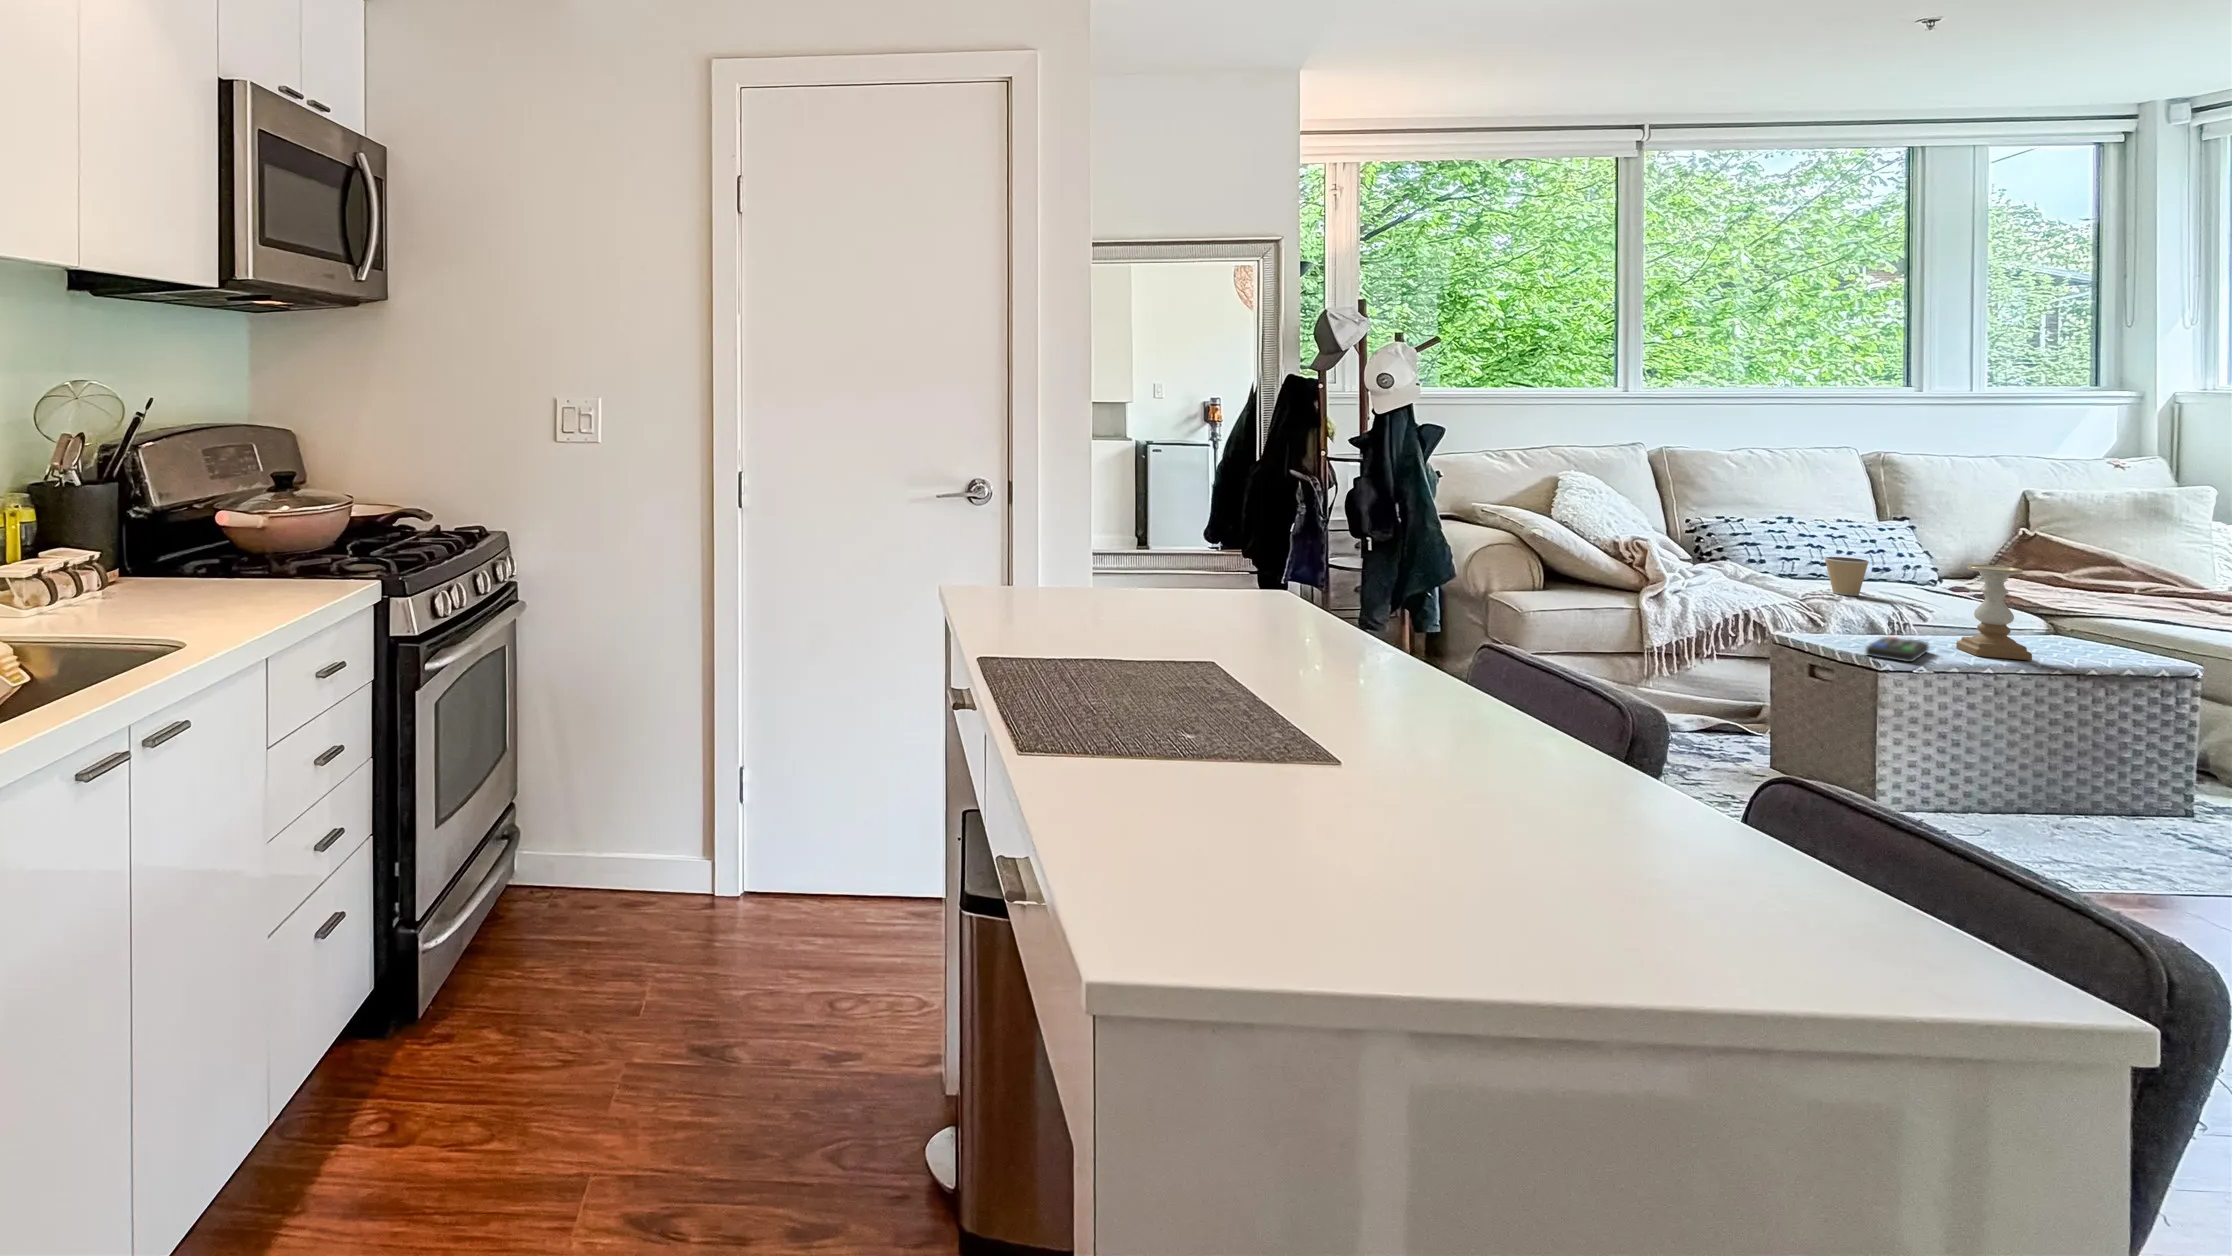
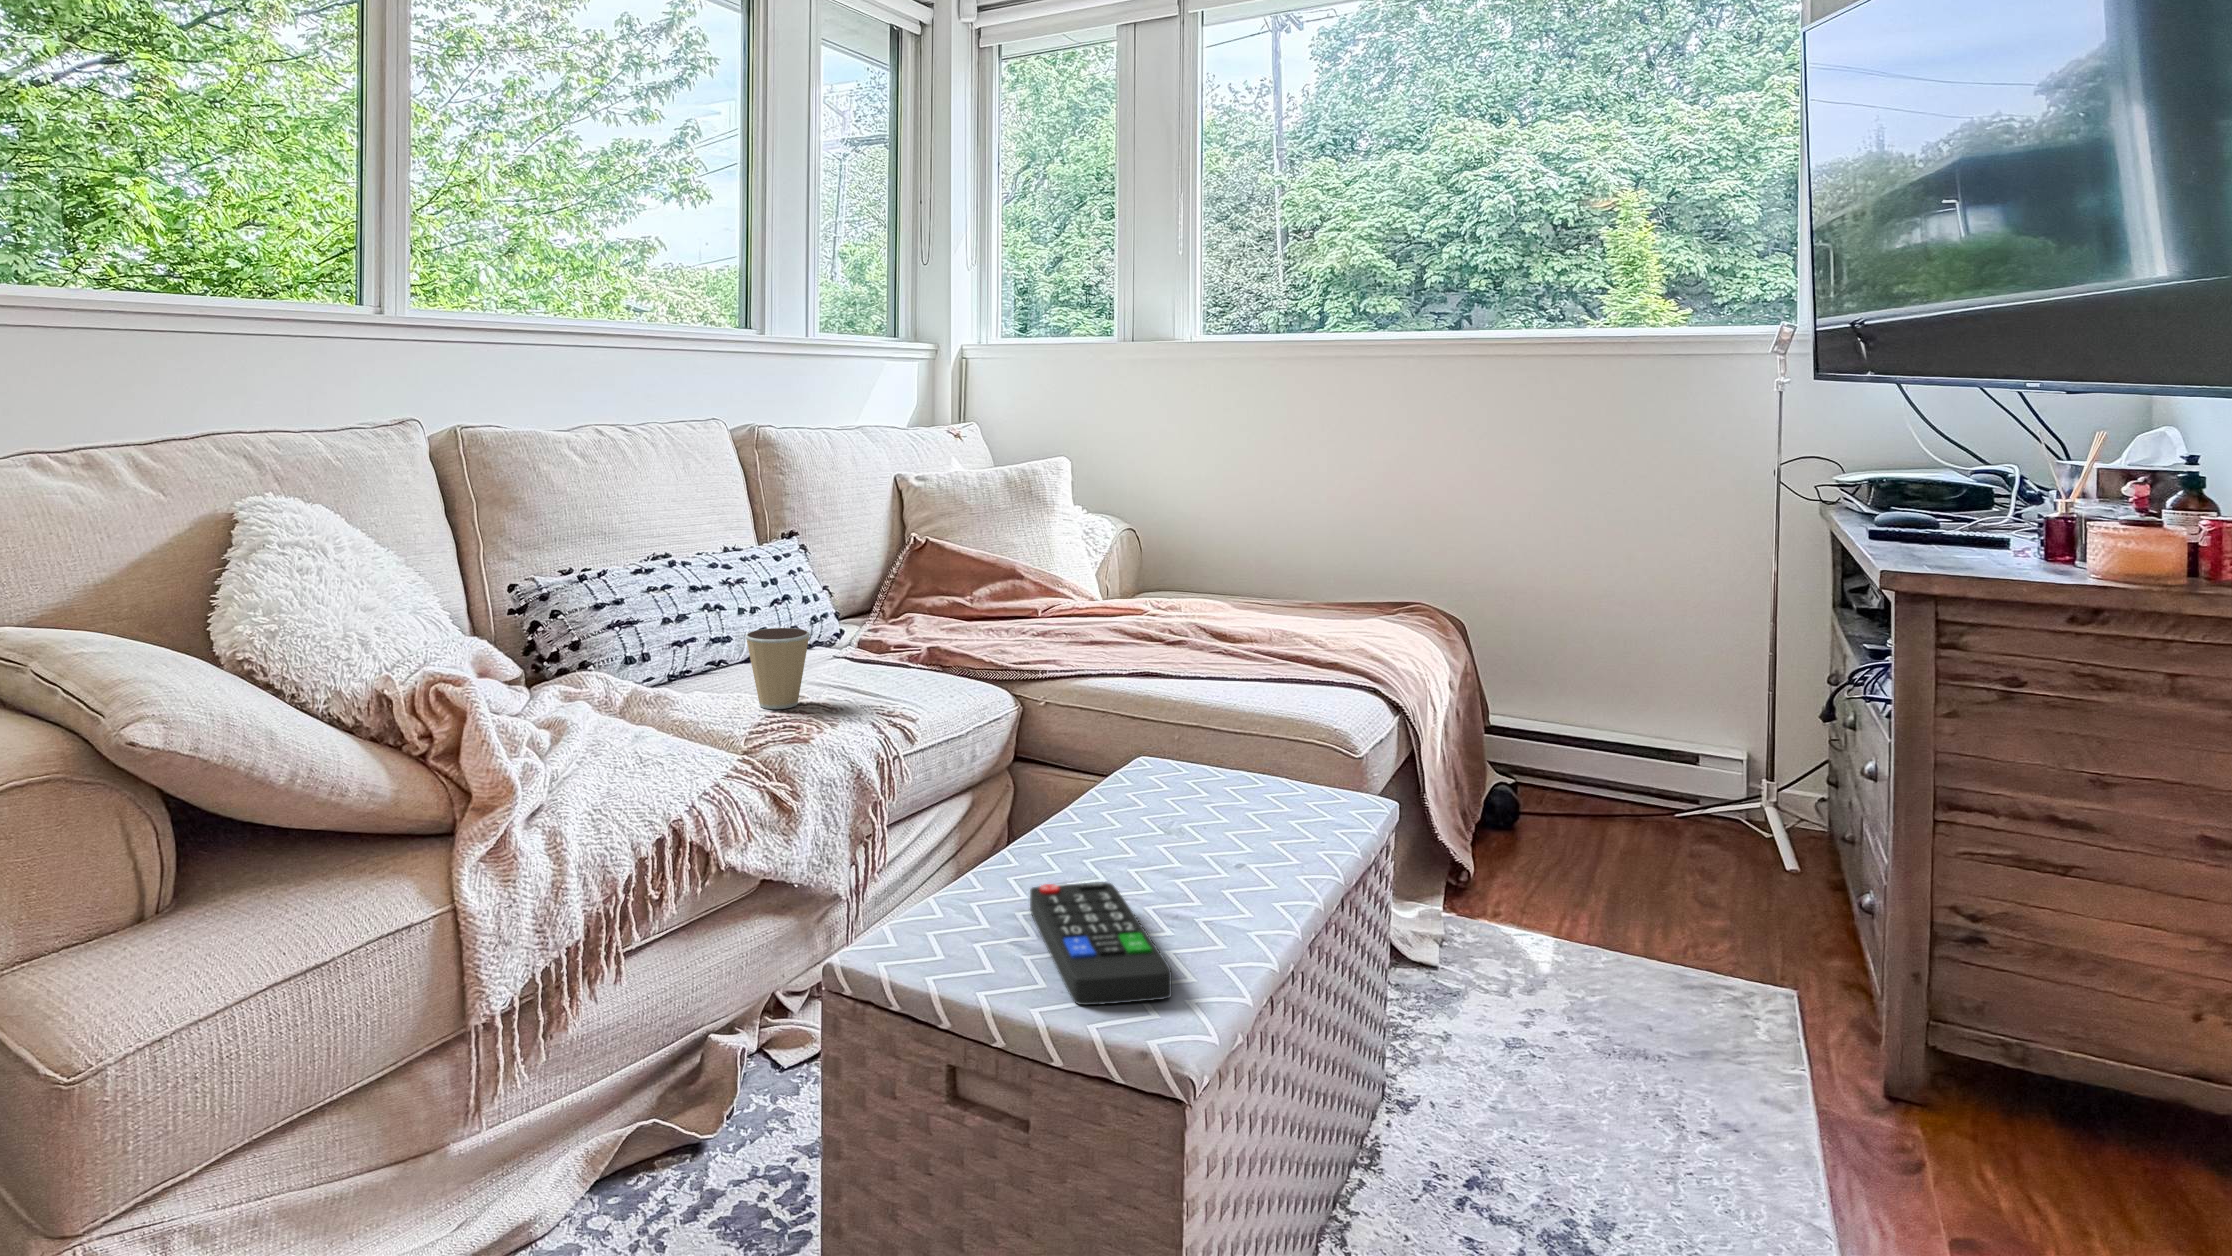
candle holder: present [1956,565,2032,660] -> none [1106,643,1239,884]

